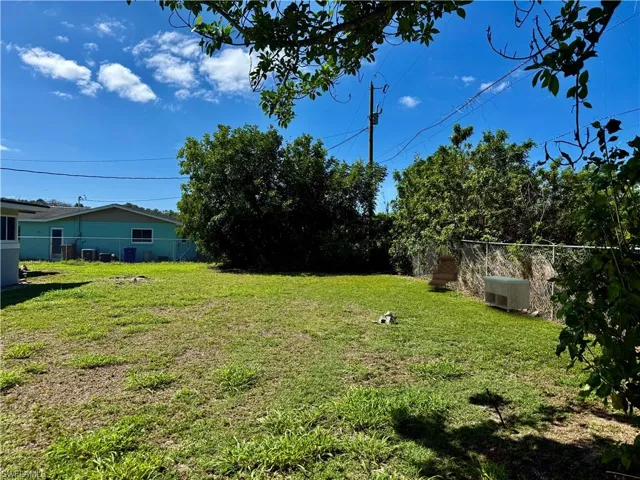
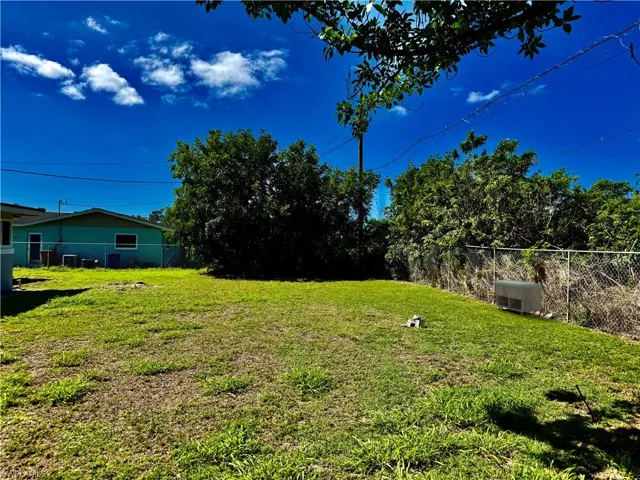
lounge chair: present [428,254,461,291] -> none [434,260,465,297]

